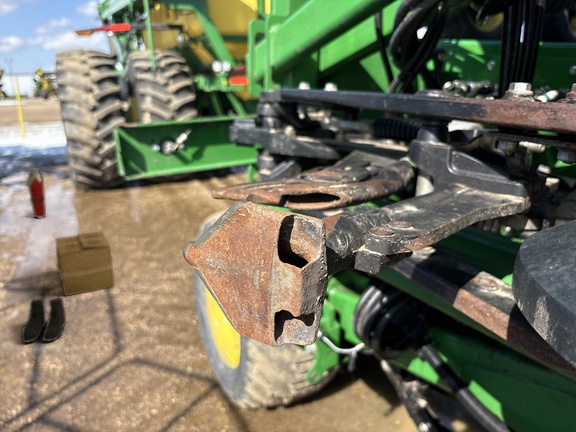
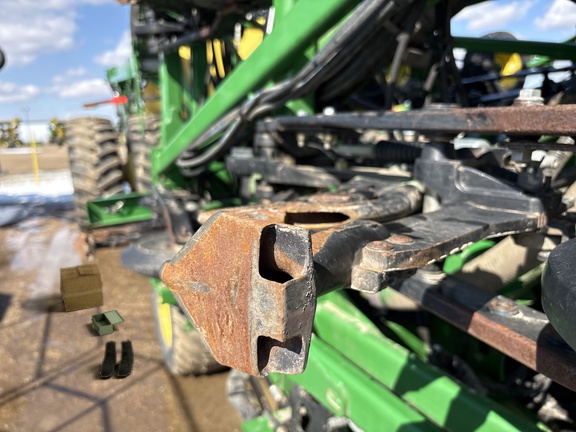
fire extinguisher: present [25,168,46,219] -> none [36,214,55,257]
toolbox: none [102,295,148,334] -> present [91,310,124,336]
boots: present [22,297,66,343] -> present [100,340,134,378]

